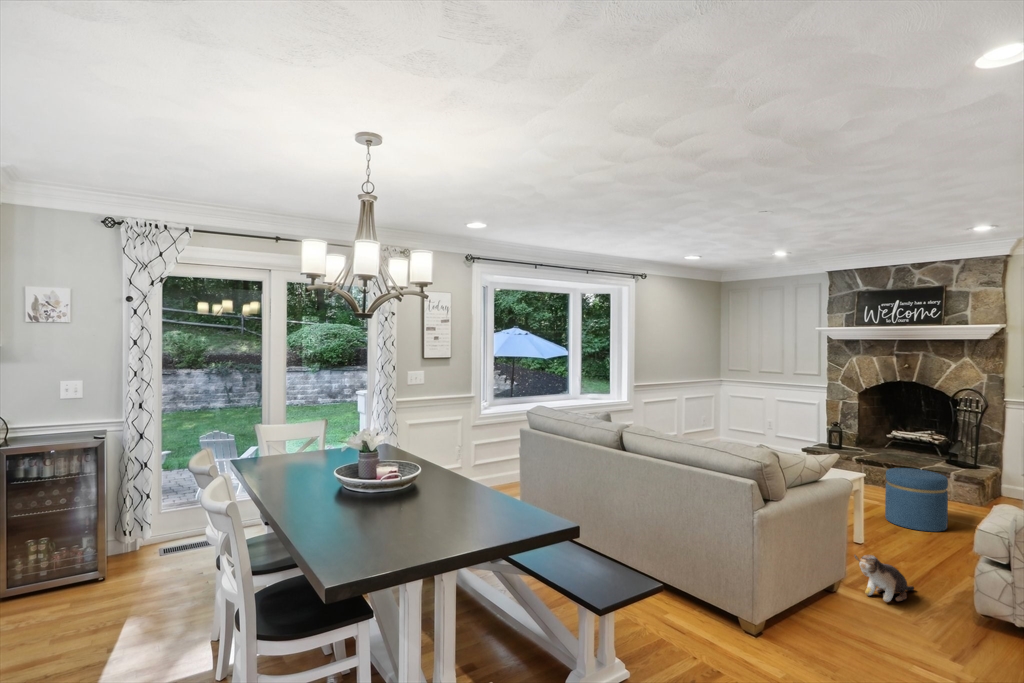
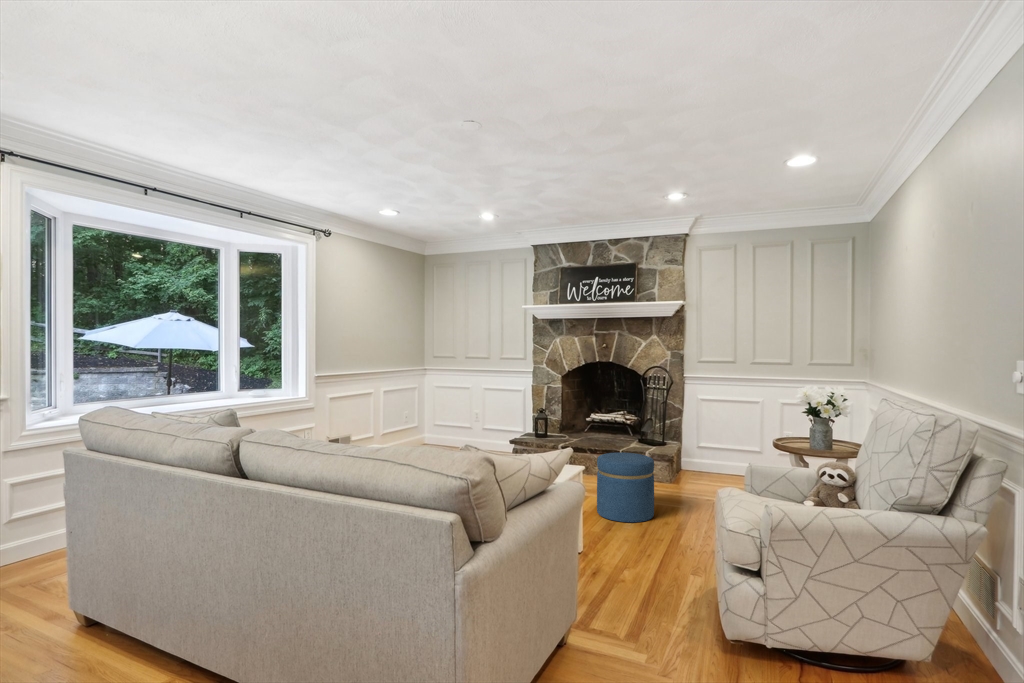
plush toy: present [854,555,914,602] -> none [589,583,650,646]

